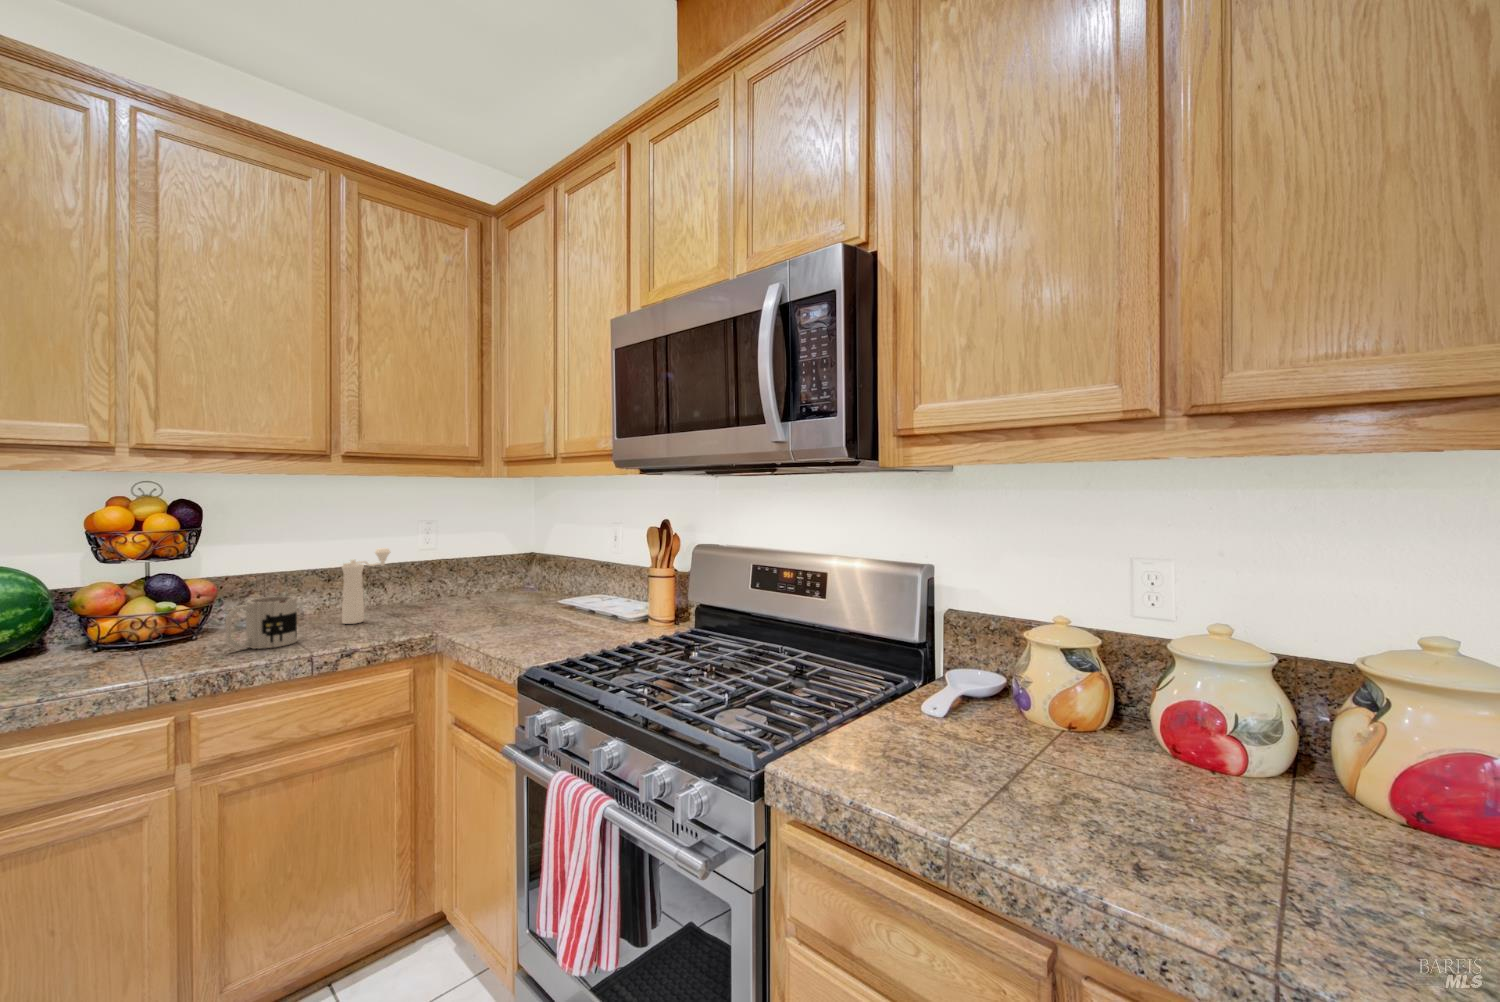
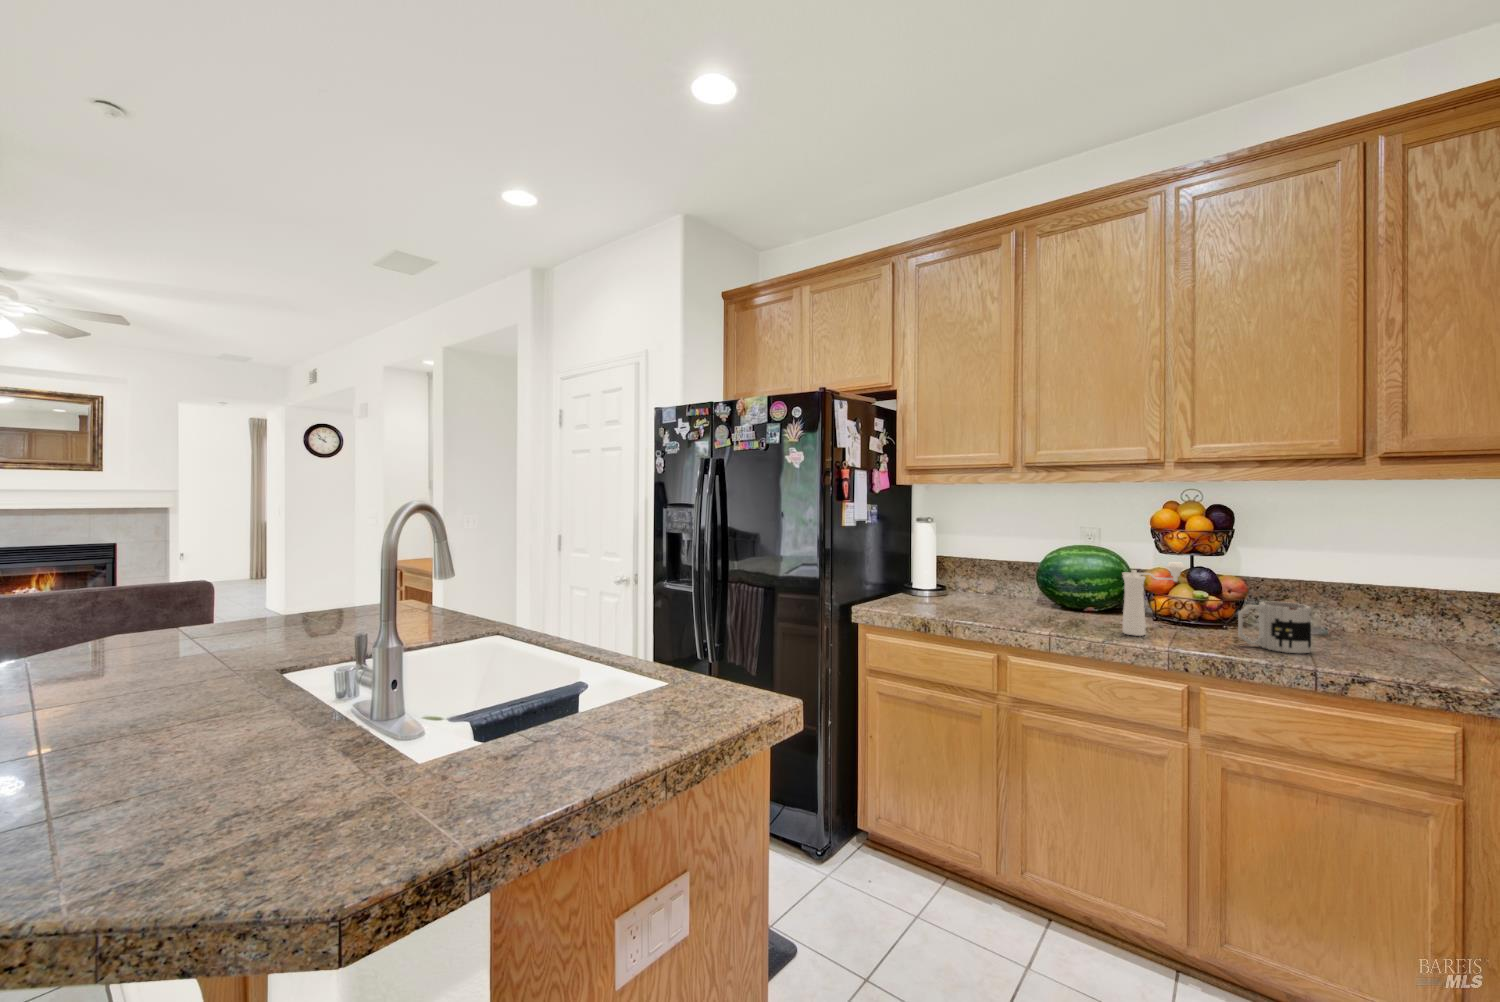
pepper mill: present [342,548,390,624] -> present [1123,562,1184,636]

